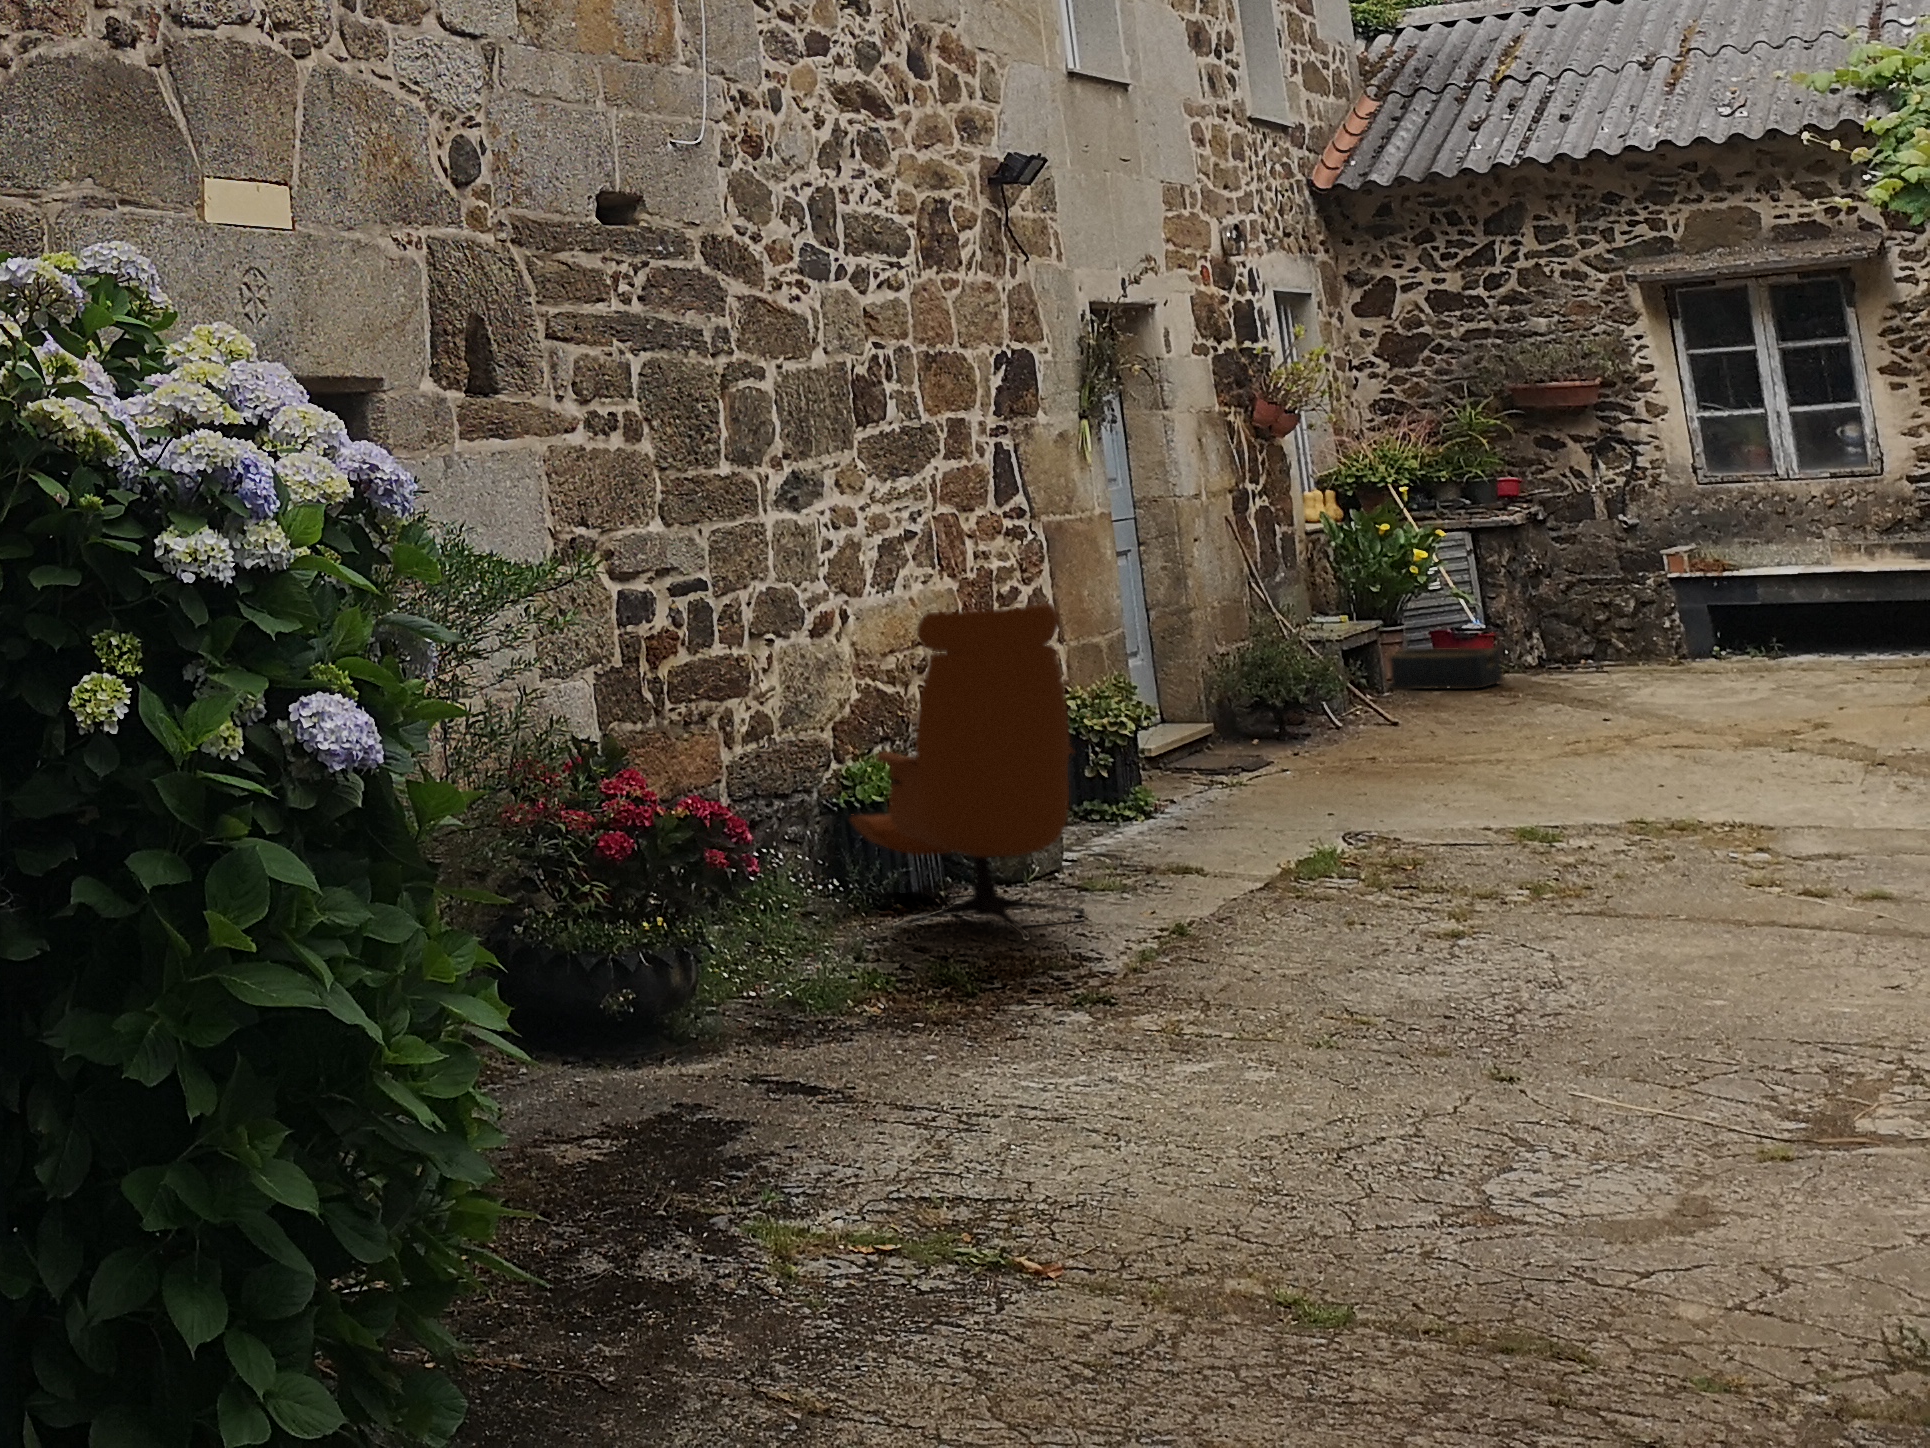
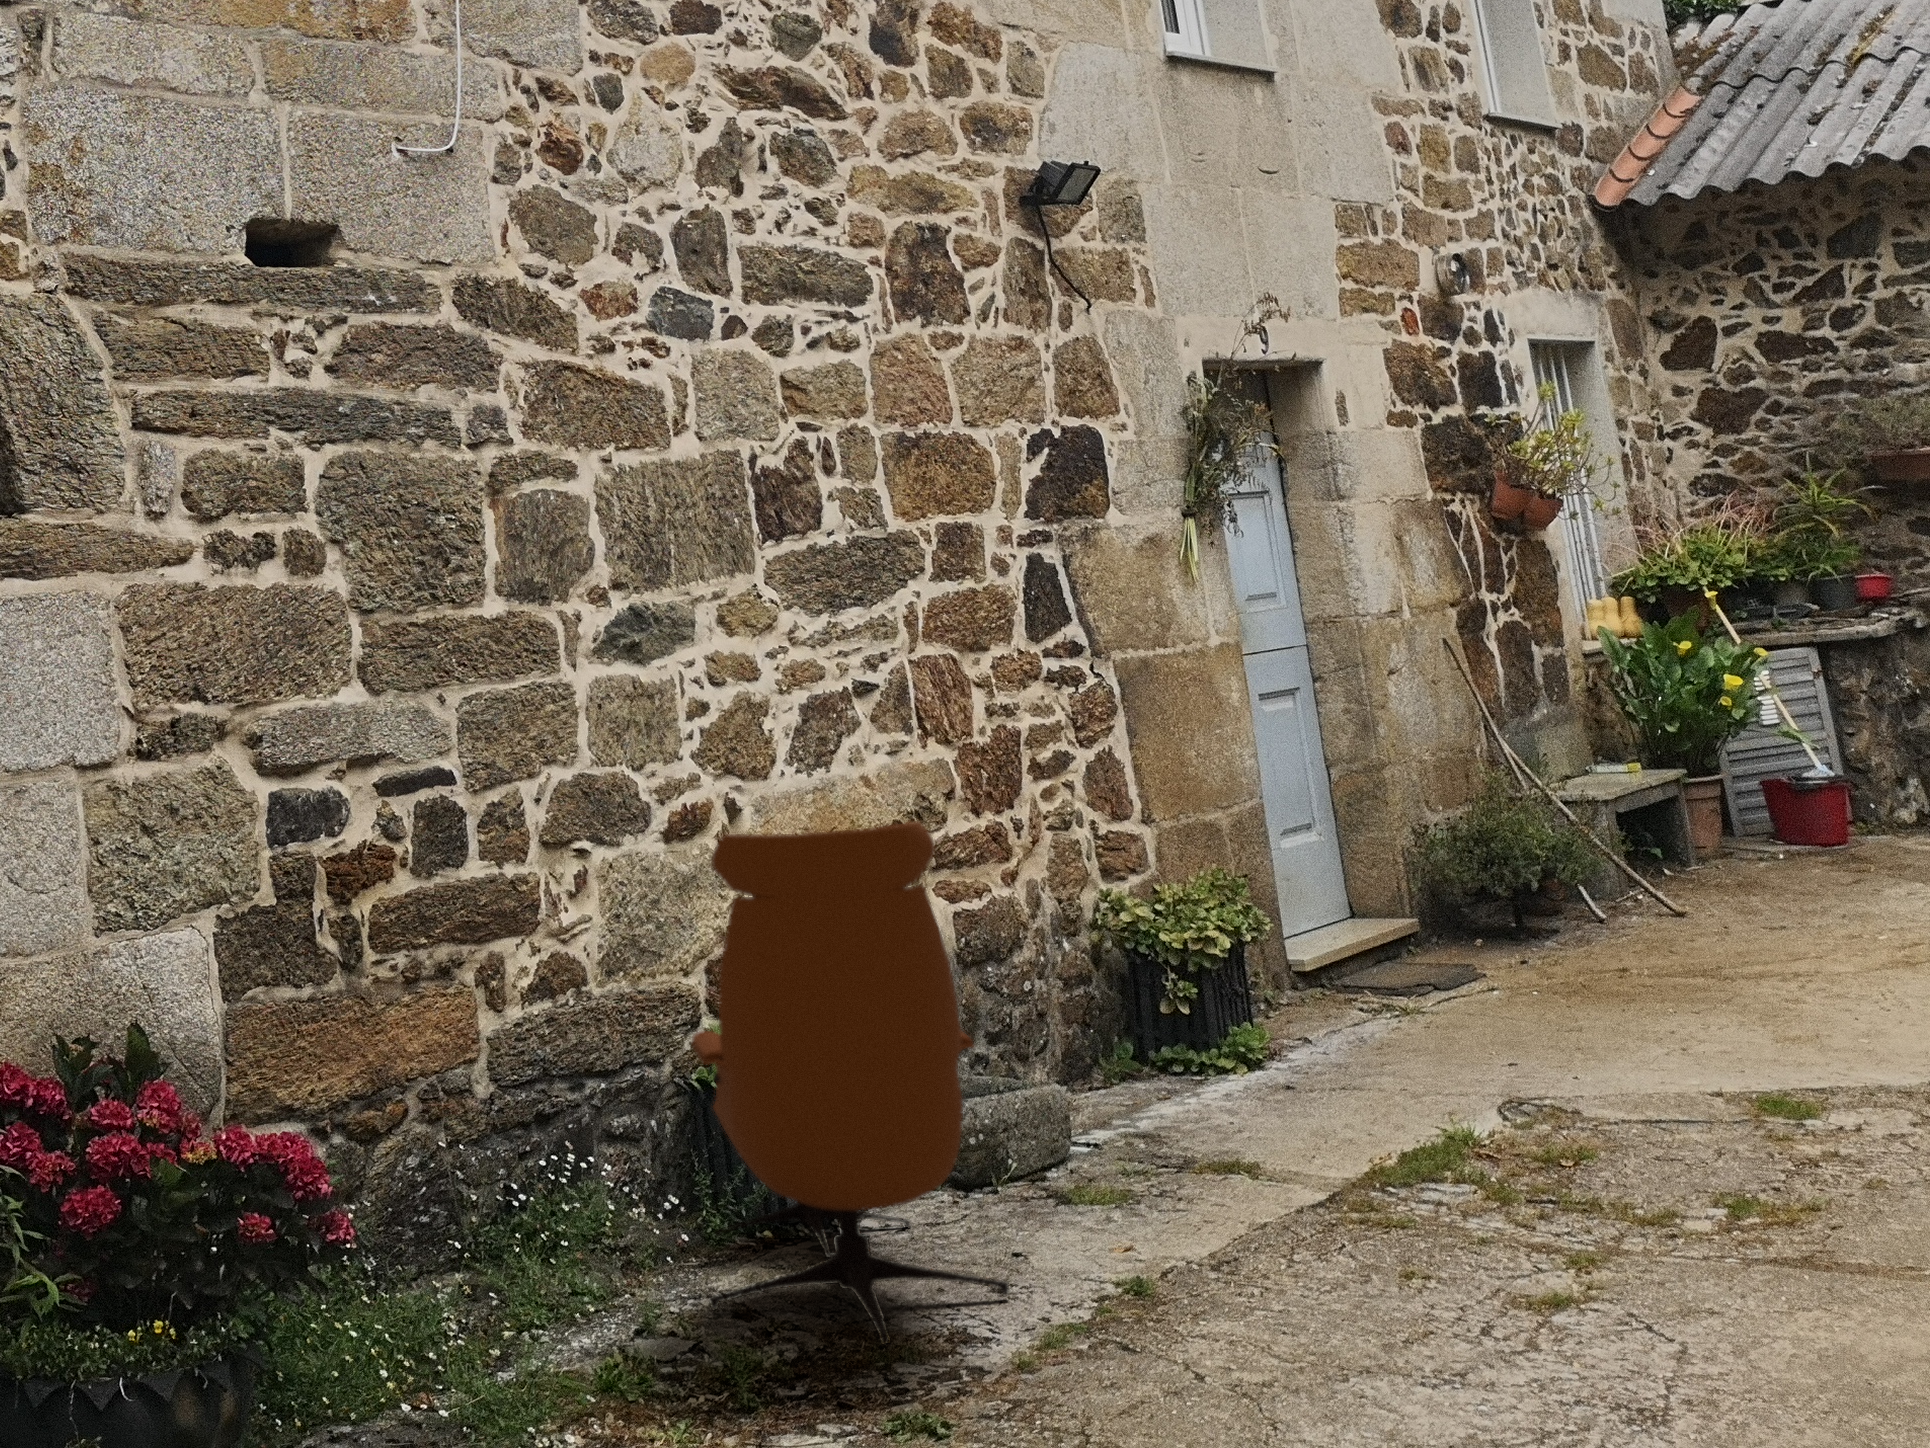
basket: present [1388,648,1503,689] -> none [1701,800,1871,857]

